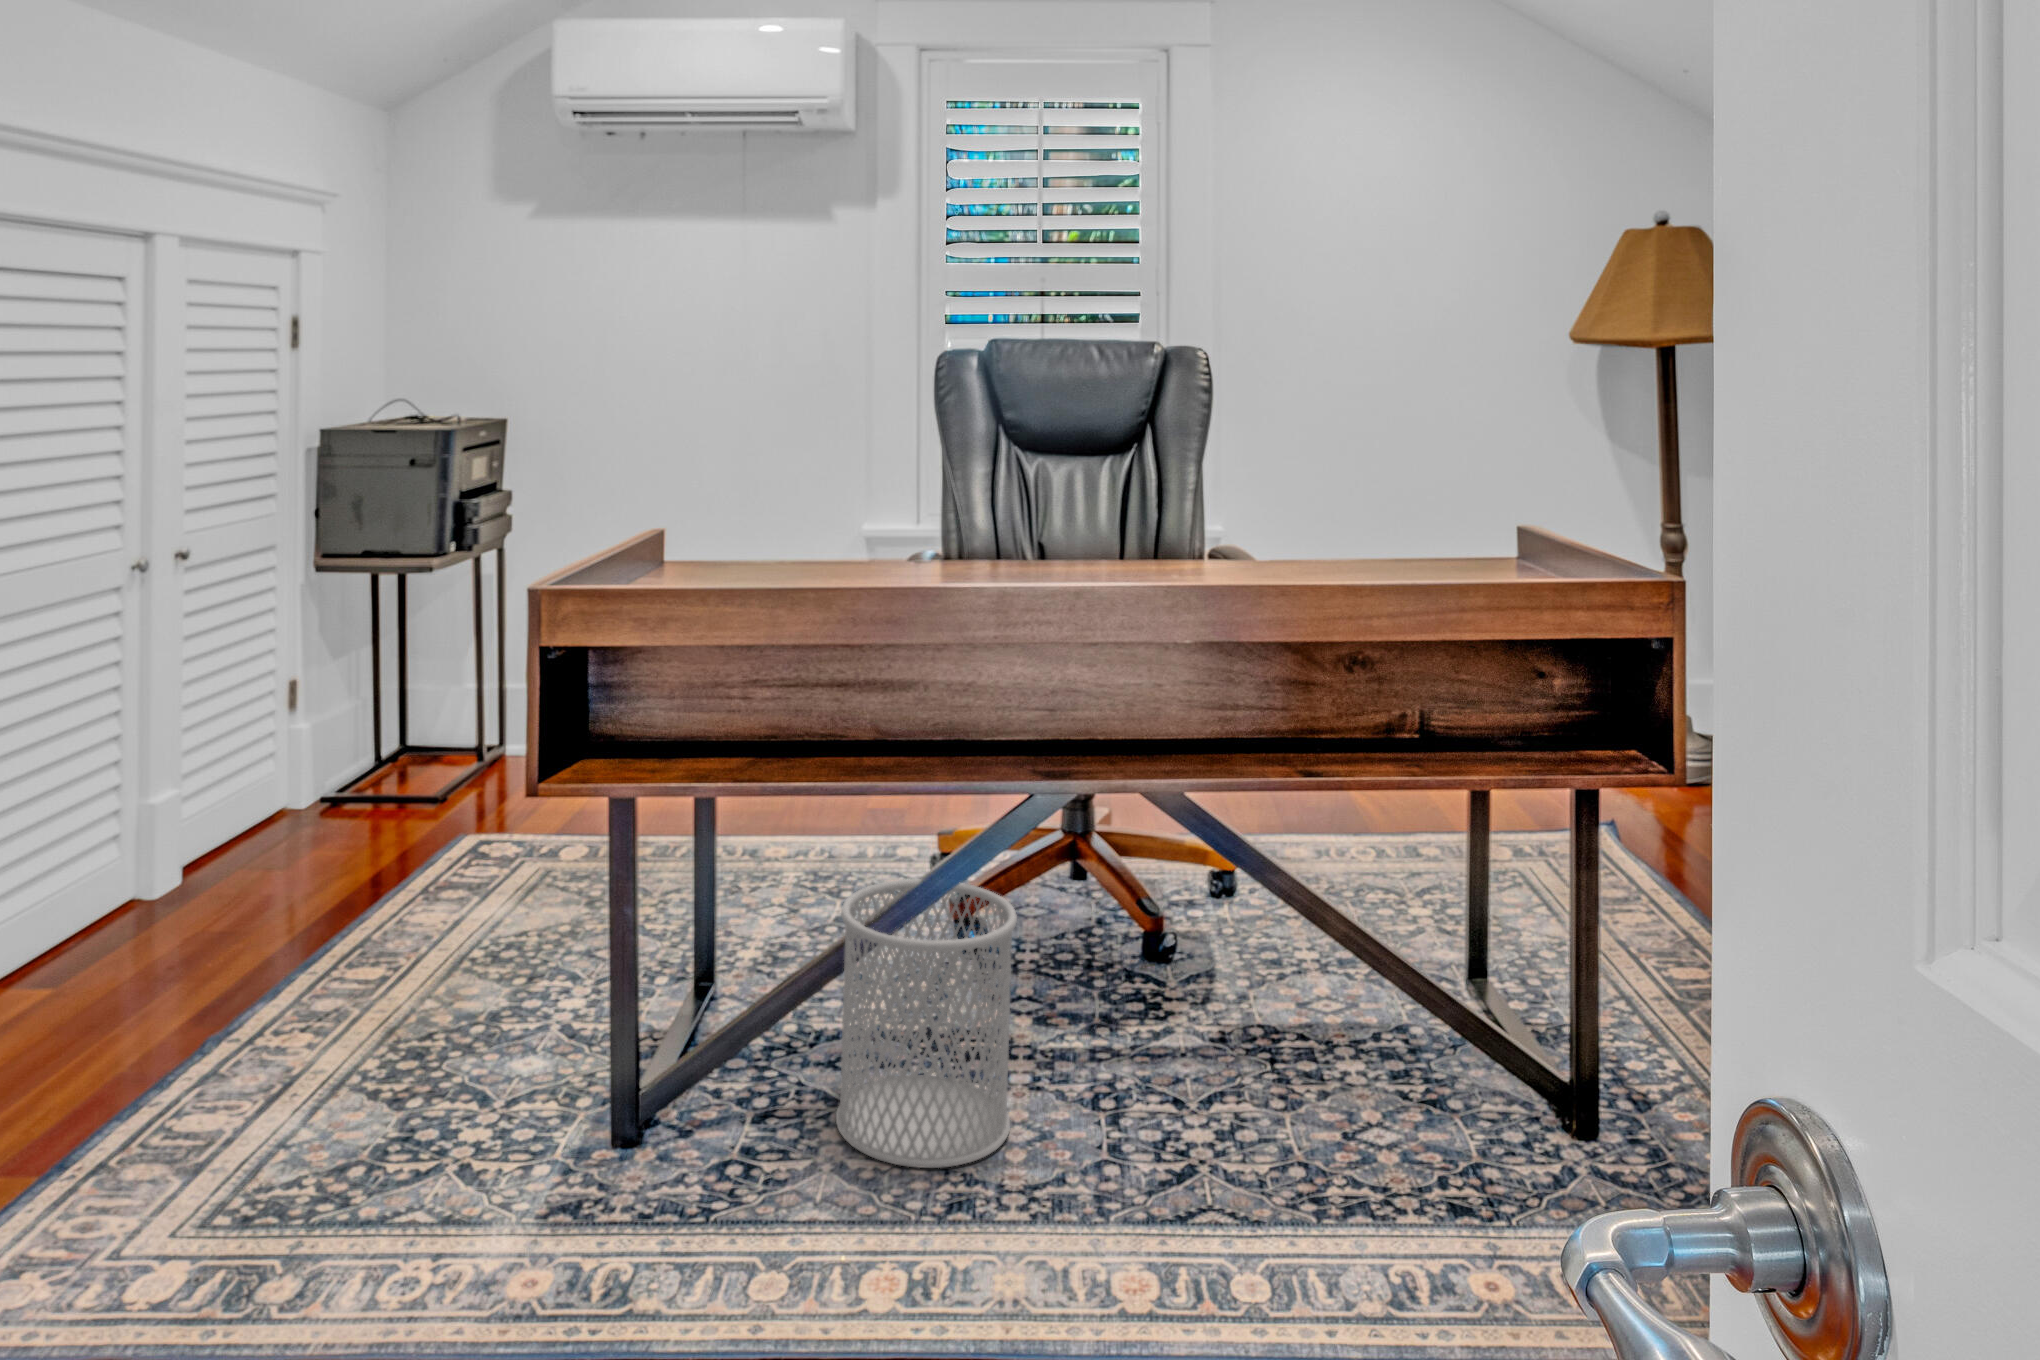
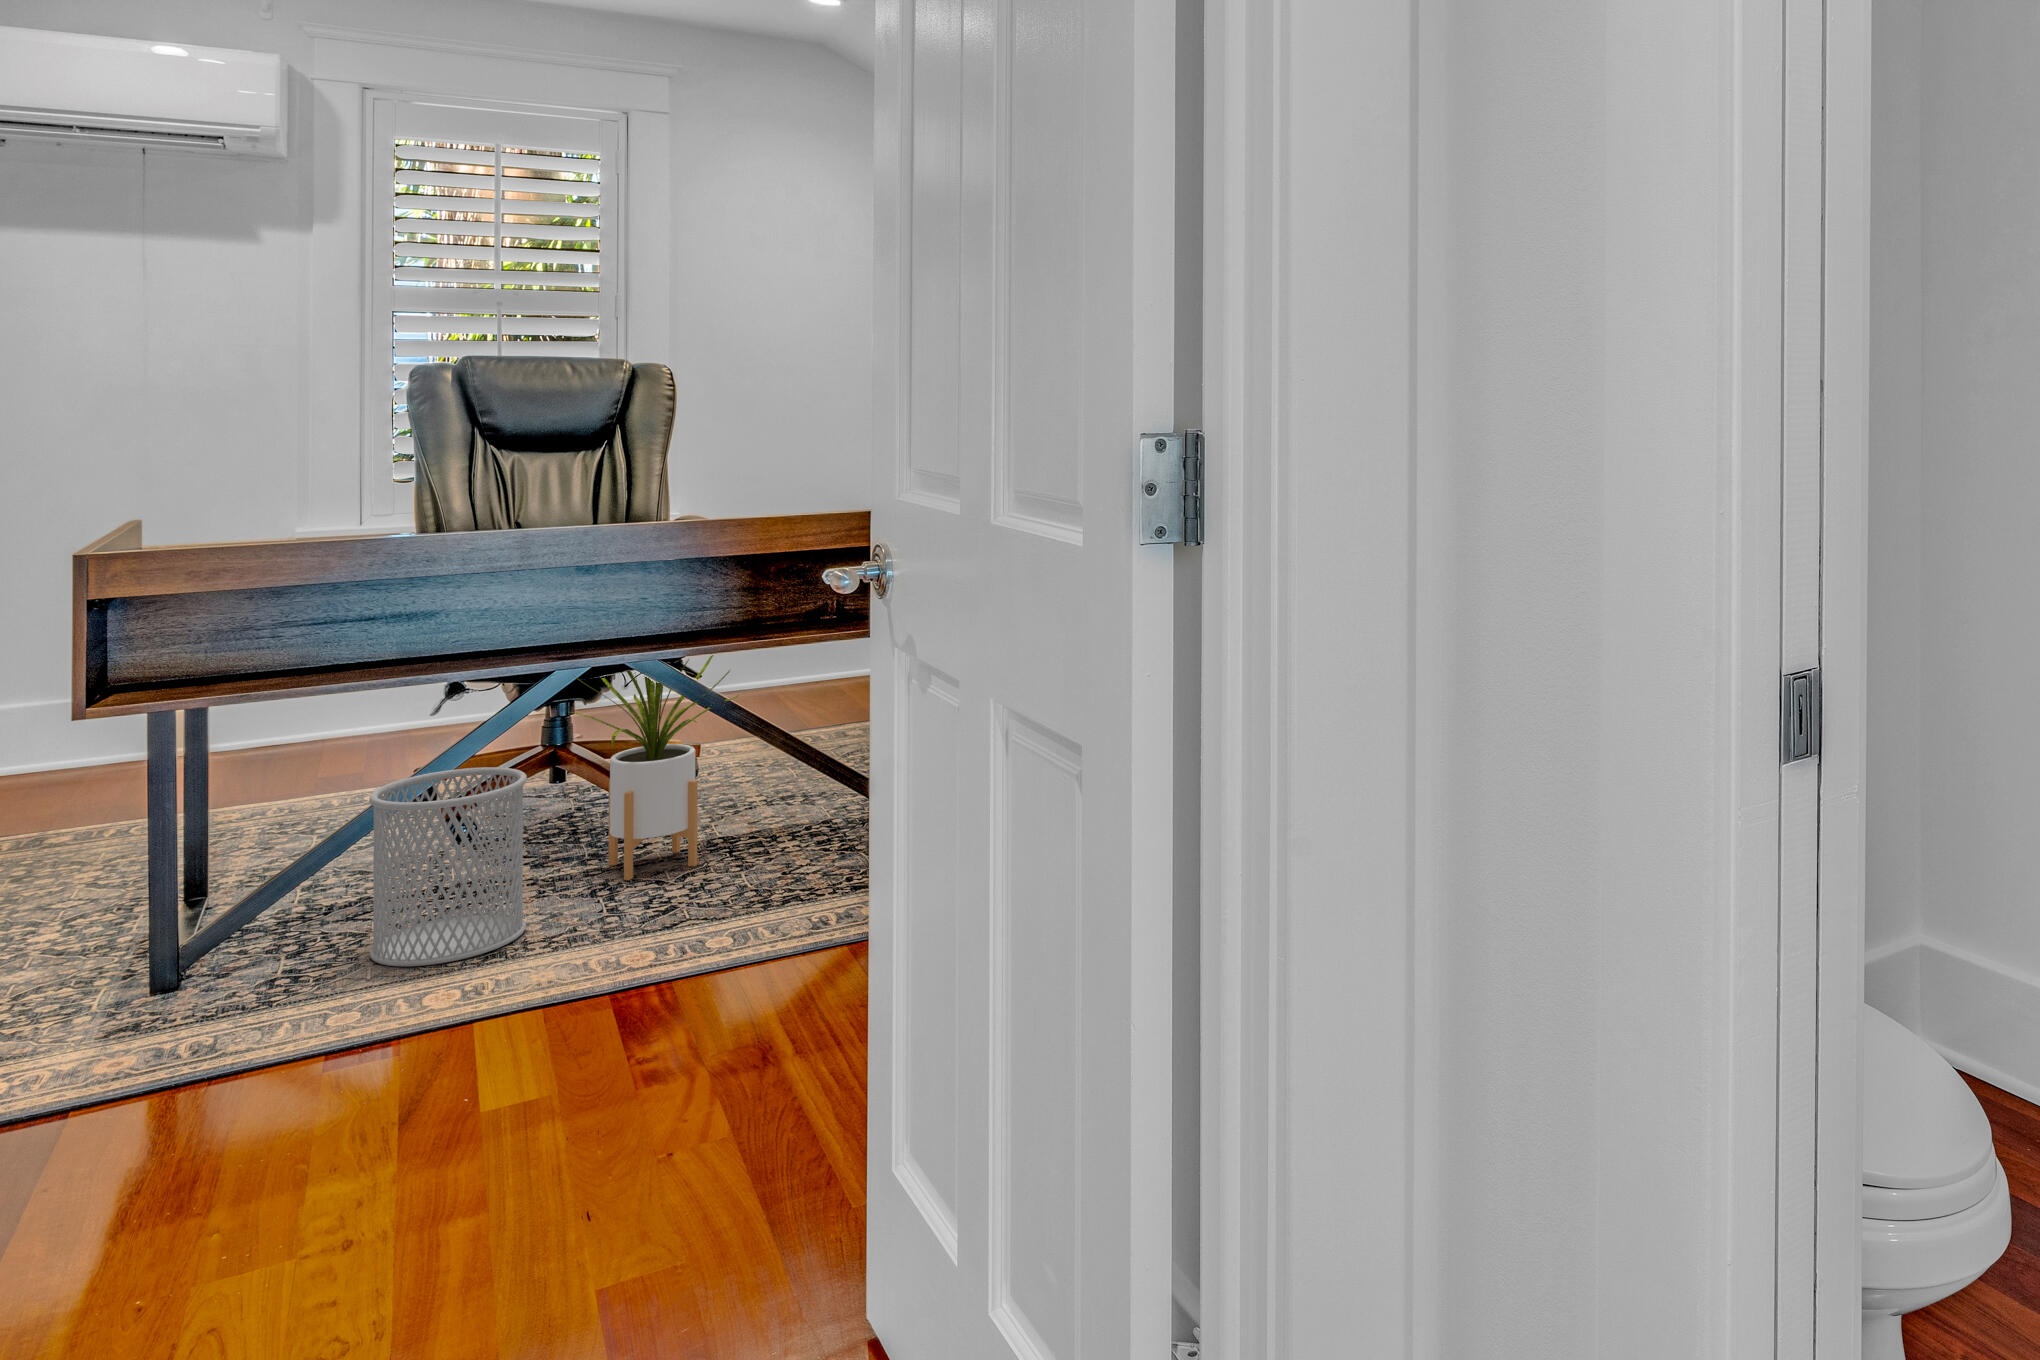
house plant: none [1059,632,1297,1078] -> present [571,655,739,880]

